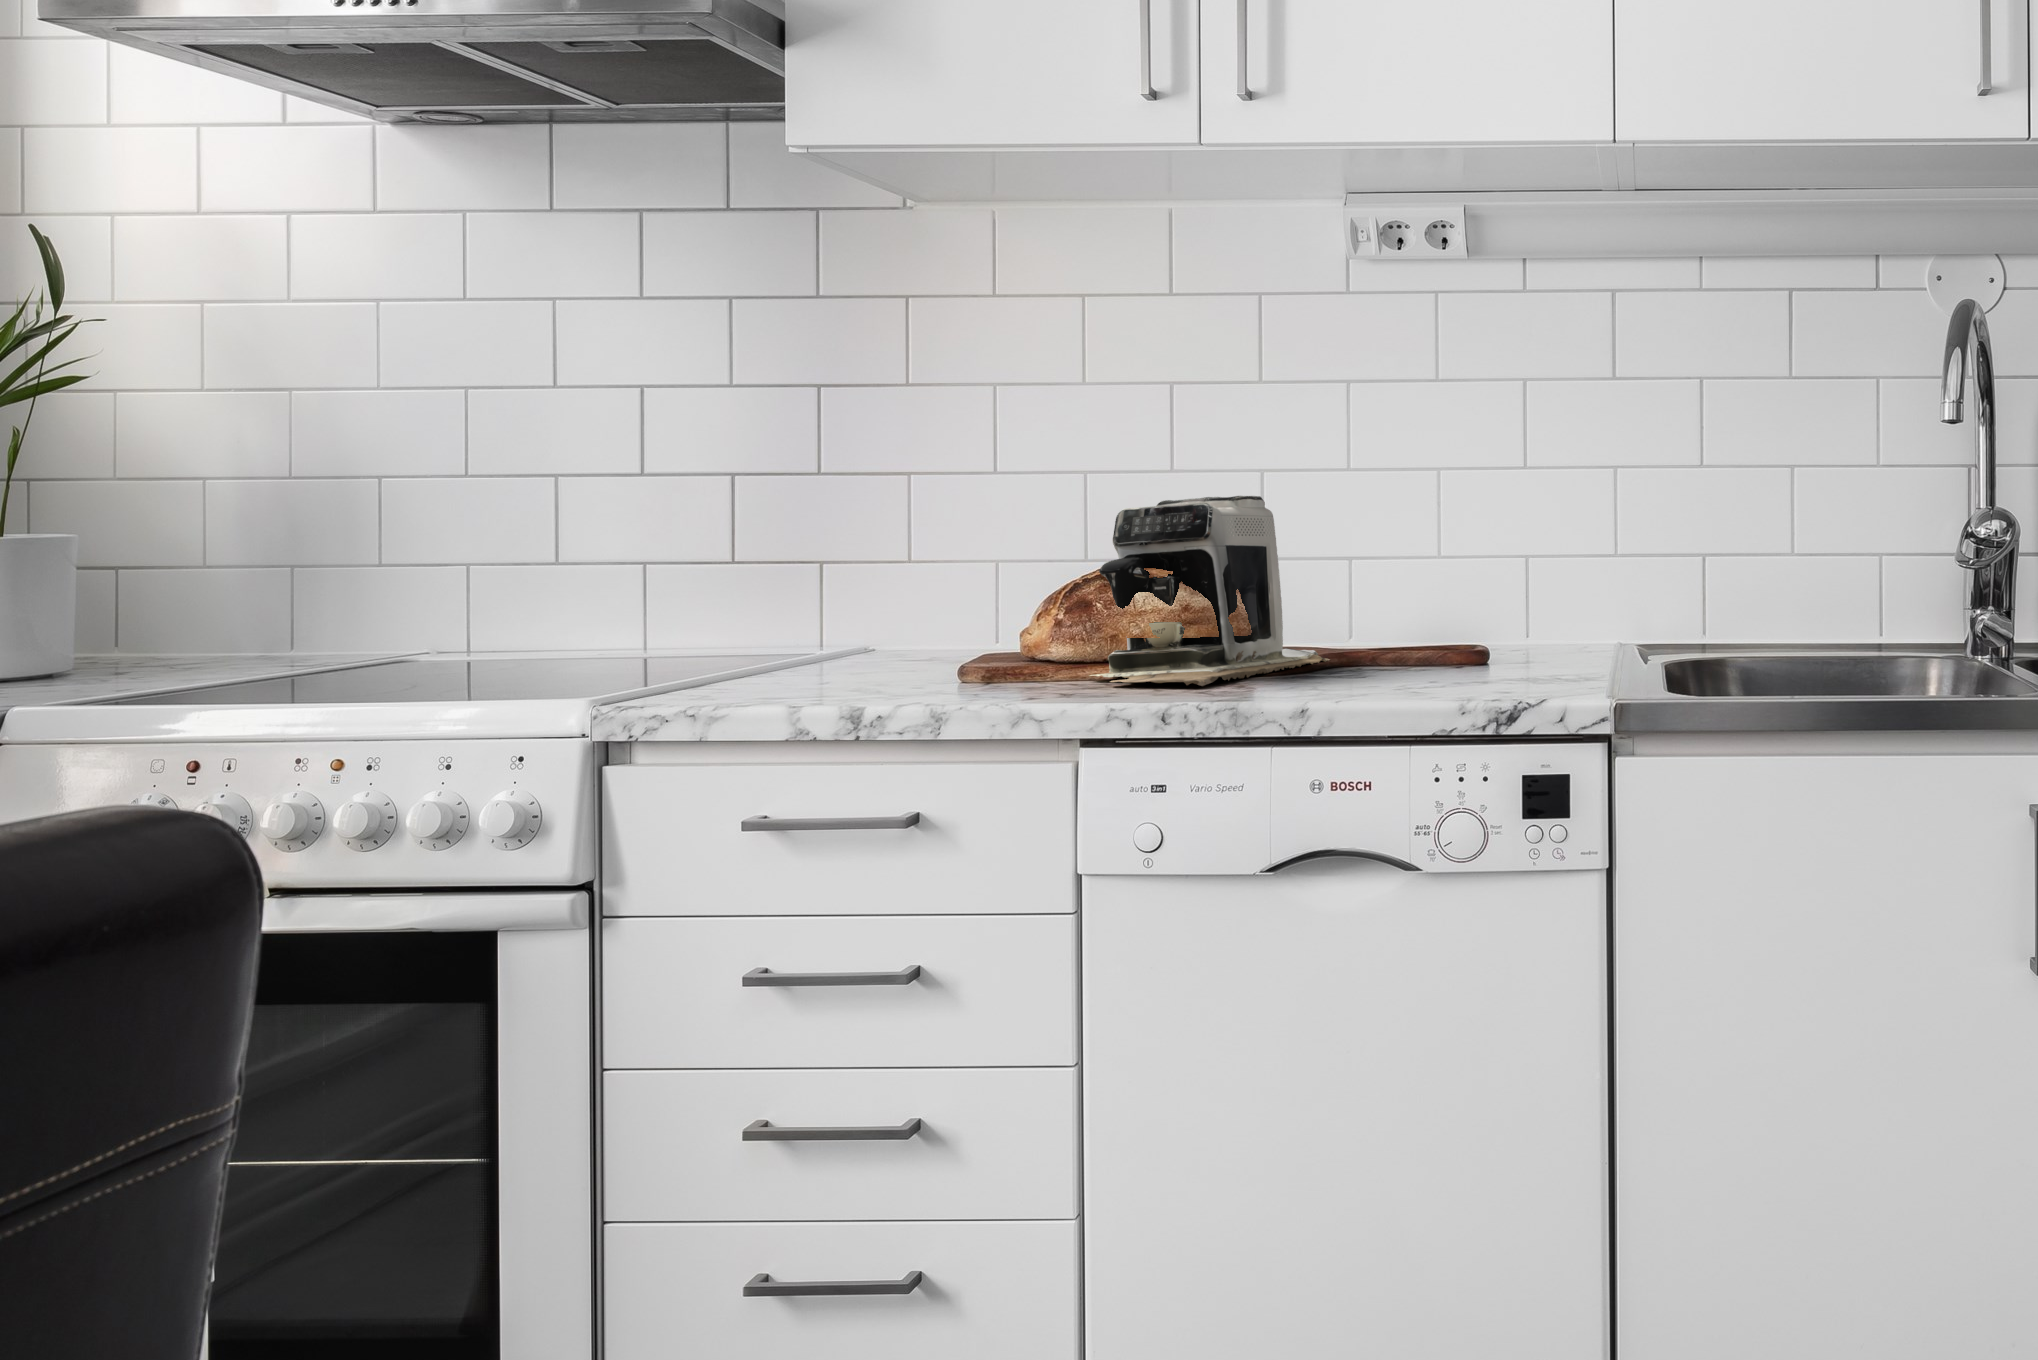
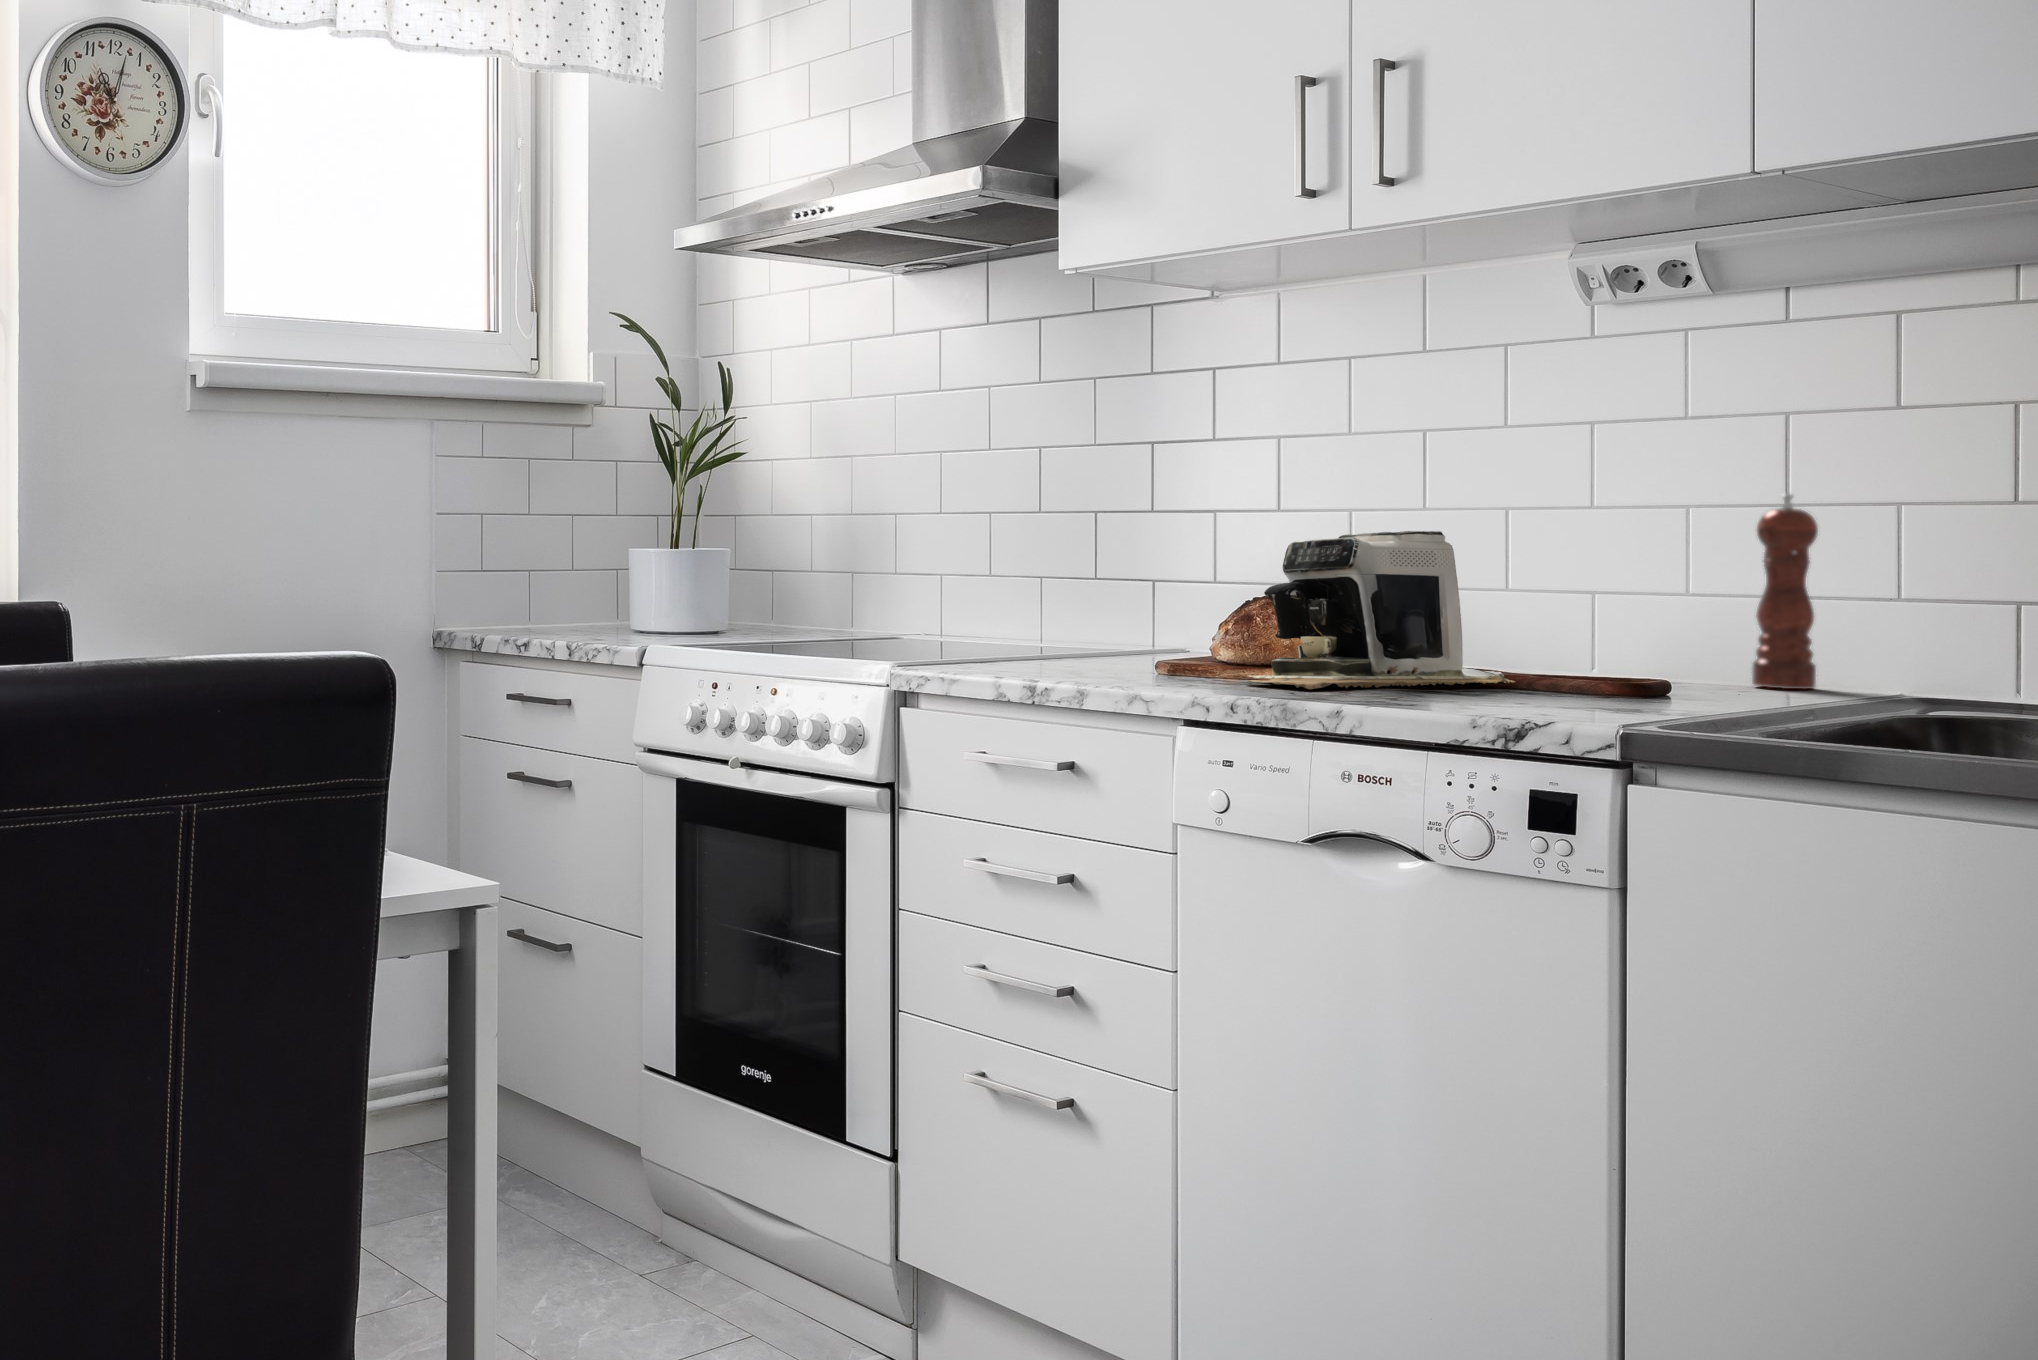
pepper mill: none [1510,460,1561,648] -> present [1752,494,1818,689]

